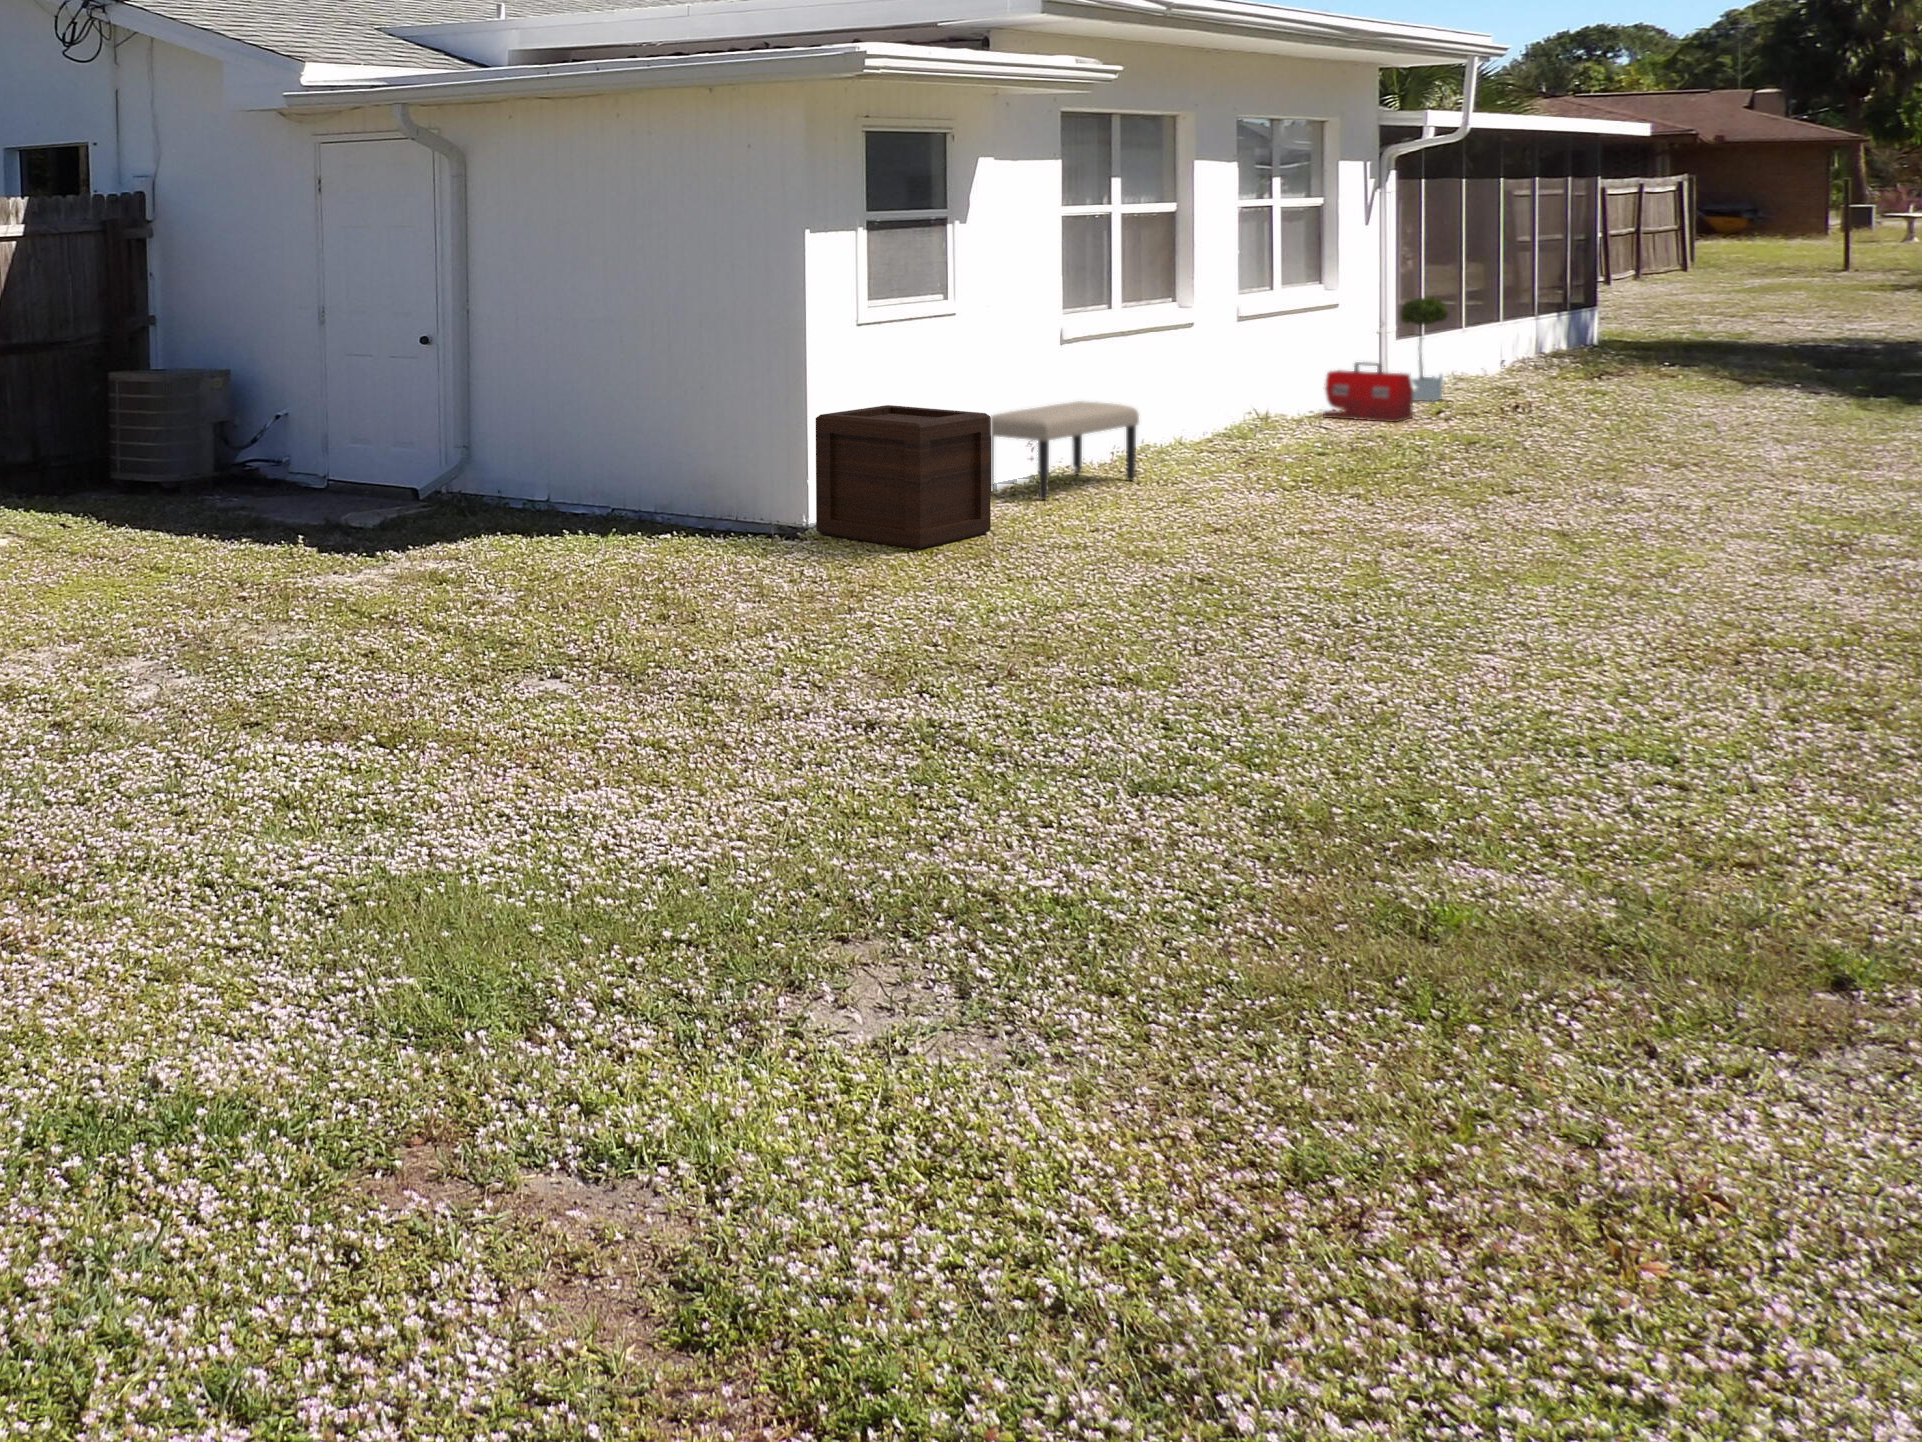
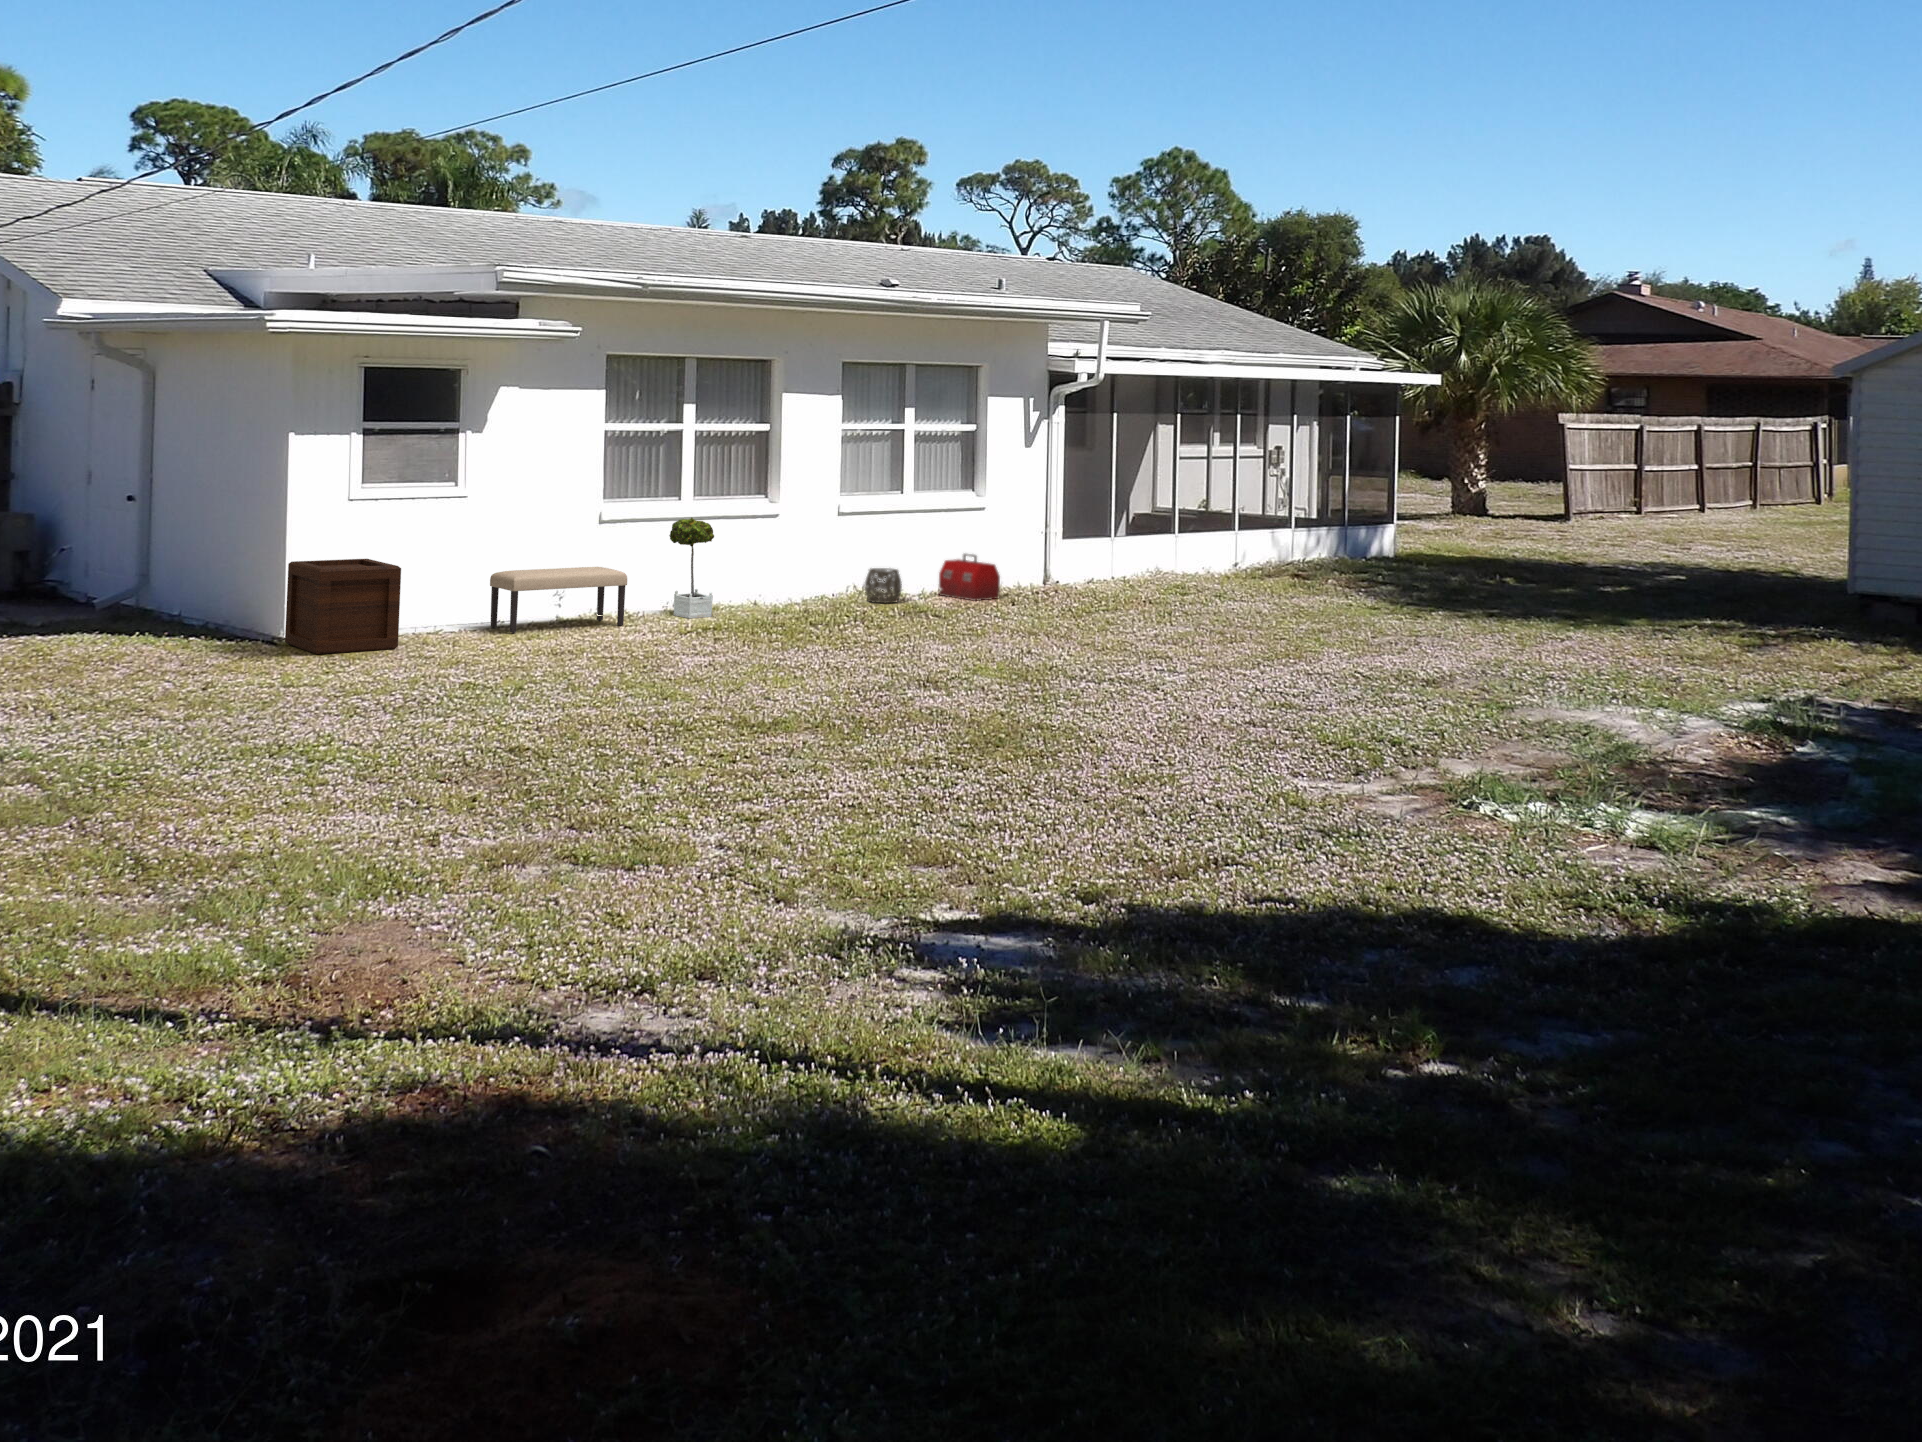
potted tree: present [1401,296,1448,401] -> present [669,518,714,618]
woven basket: none [1272,386,1328,432] -> present [864,568,902,603]

